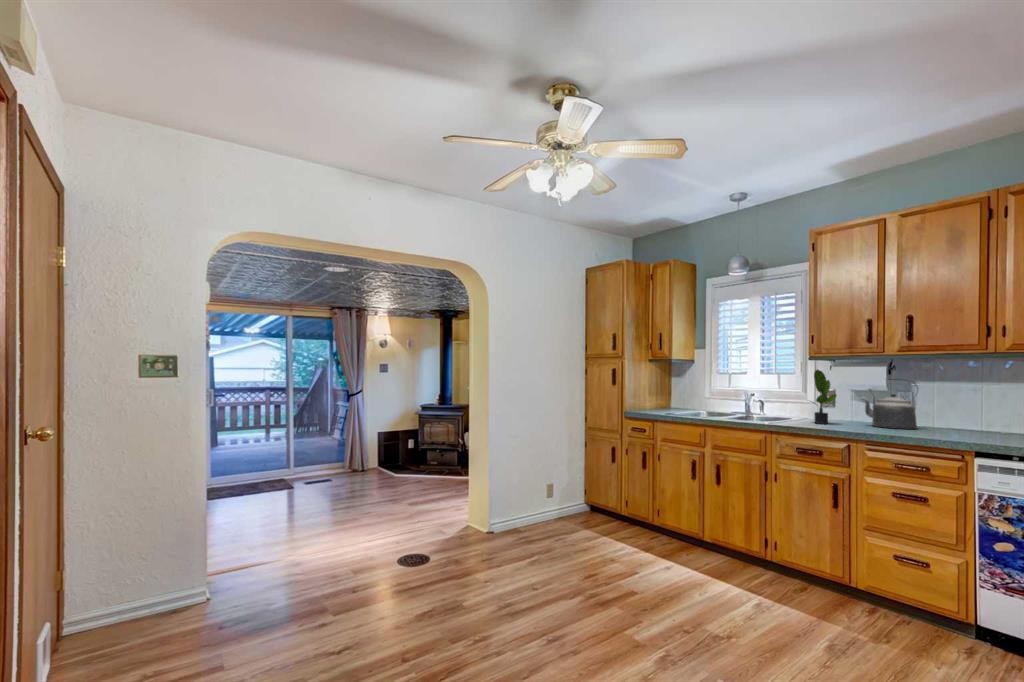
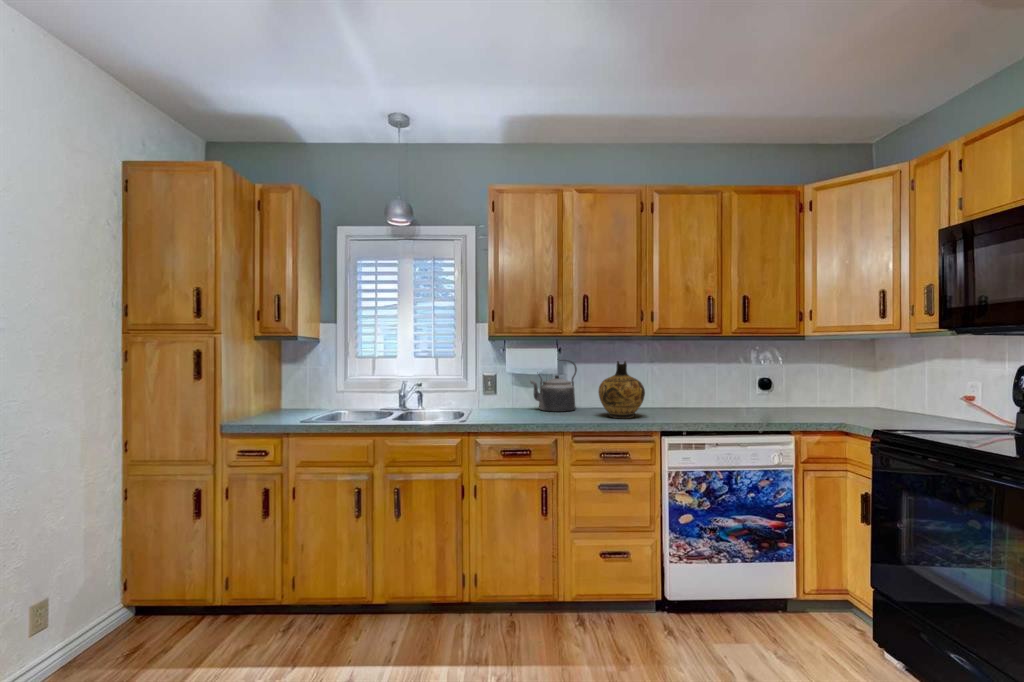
potted plant: present [814,369,837,424] -> none [488,352,522,416]
ceramic jug: none [913,378,973,437] -> present [598,361,645,418]

